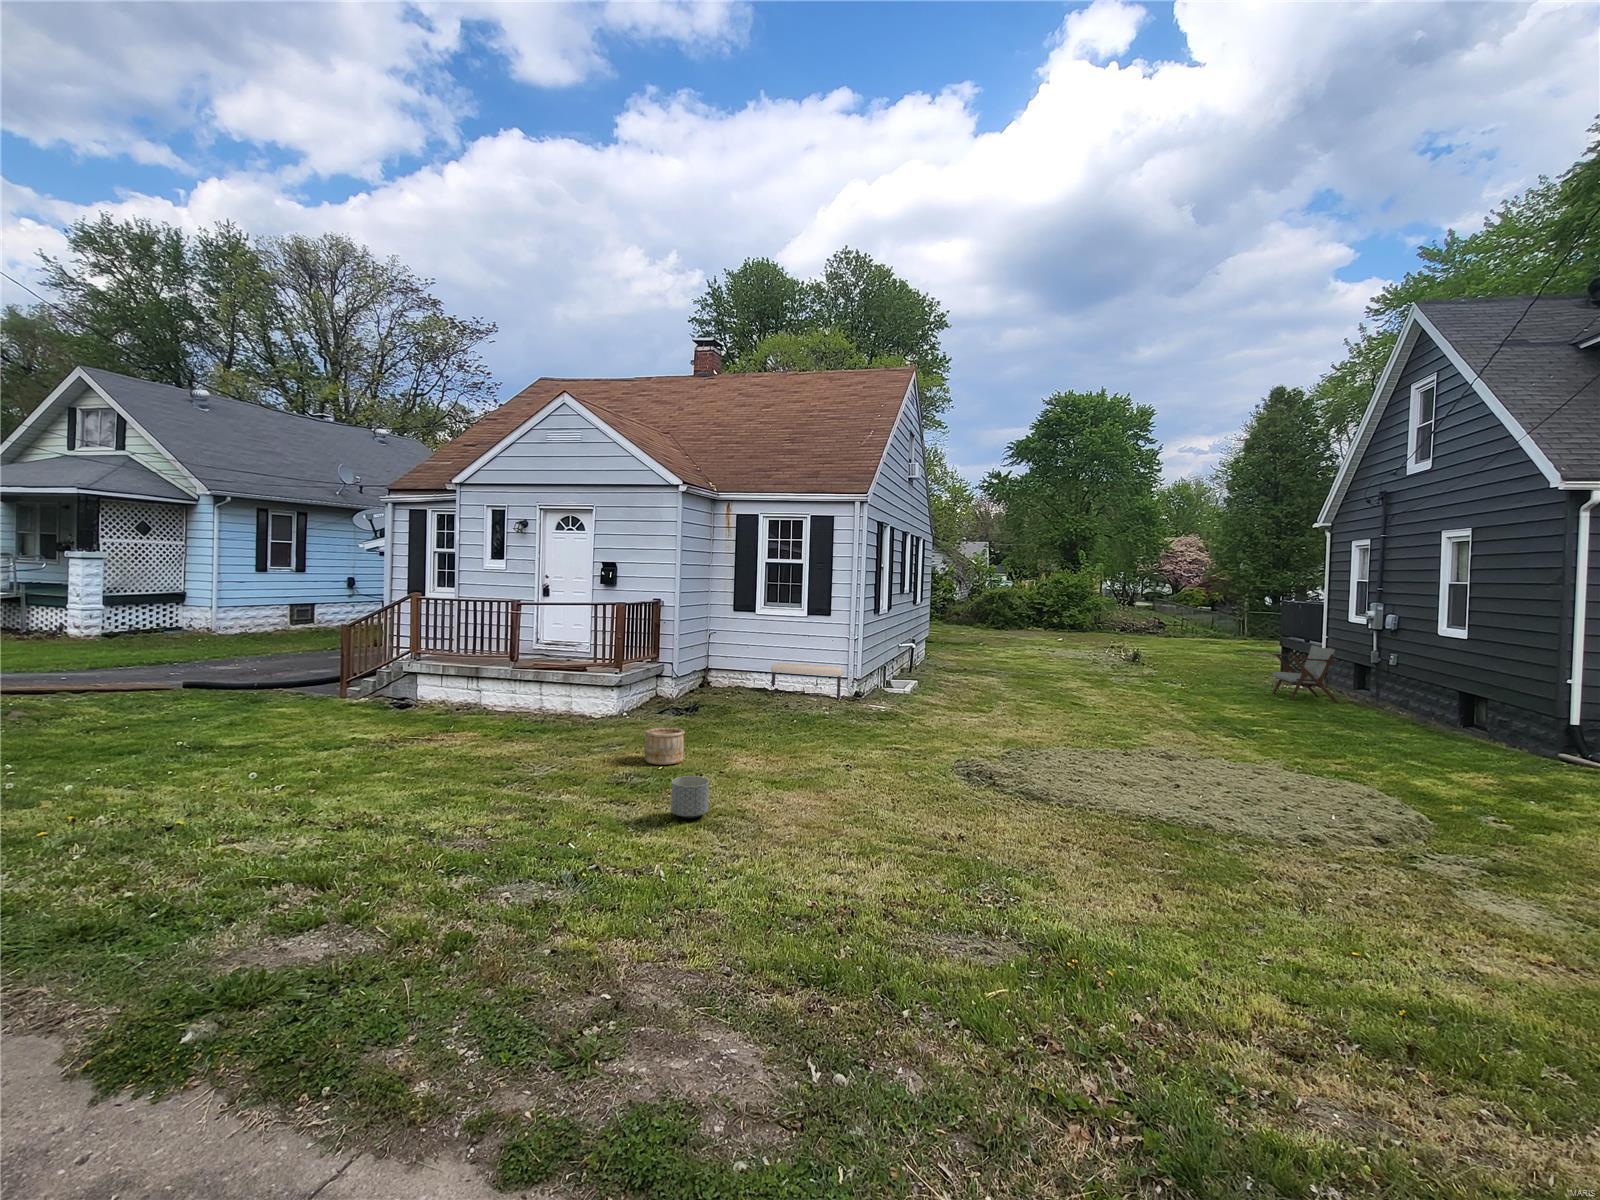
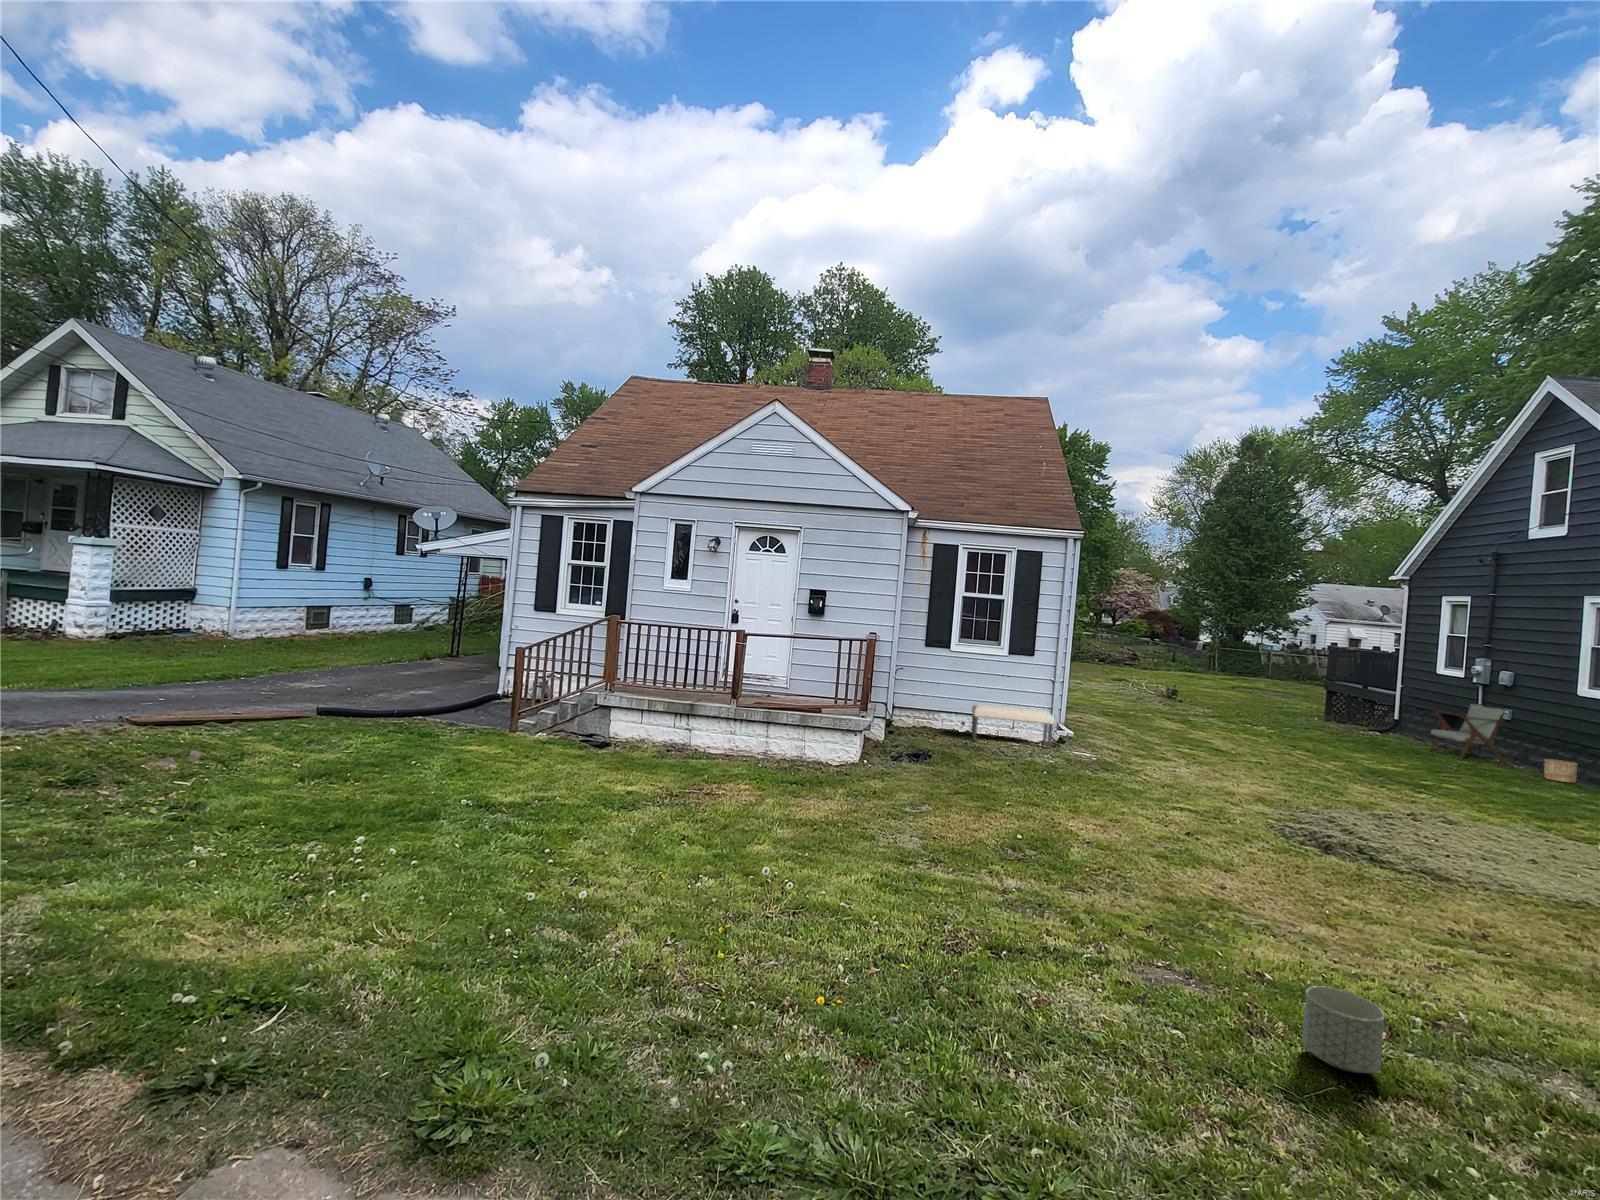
wooden bucket: present [644,728,685,764] -> present [1544,759,1577,783]
planter: present [671,776,709,819] -> present [1302,986,1385,1073]

